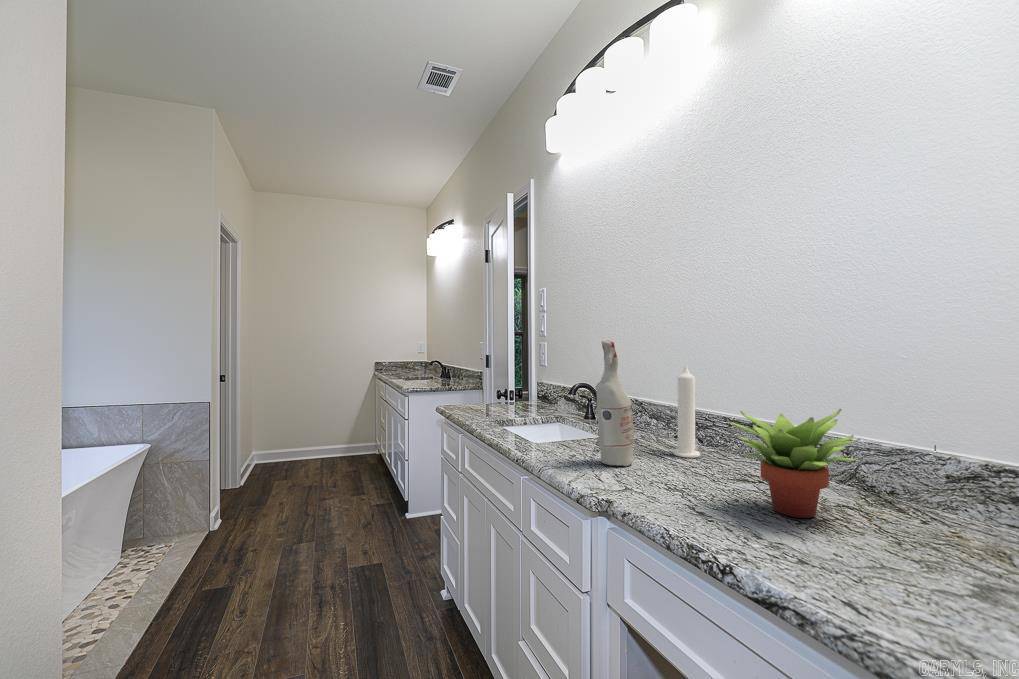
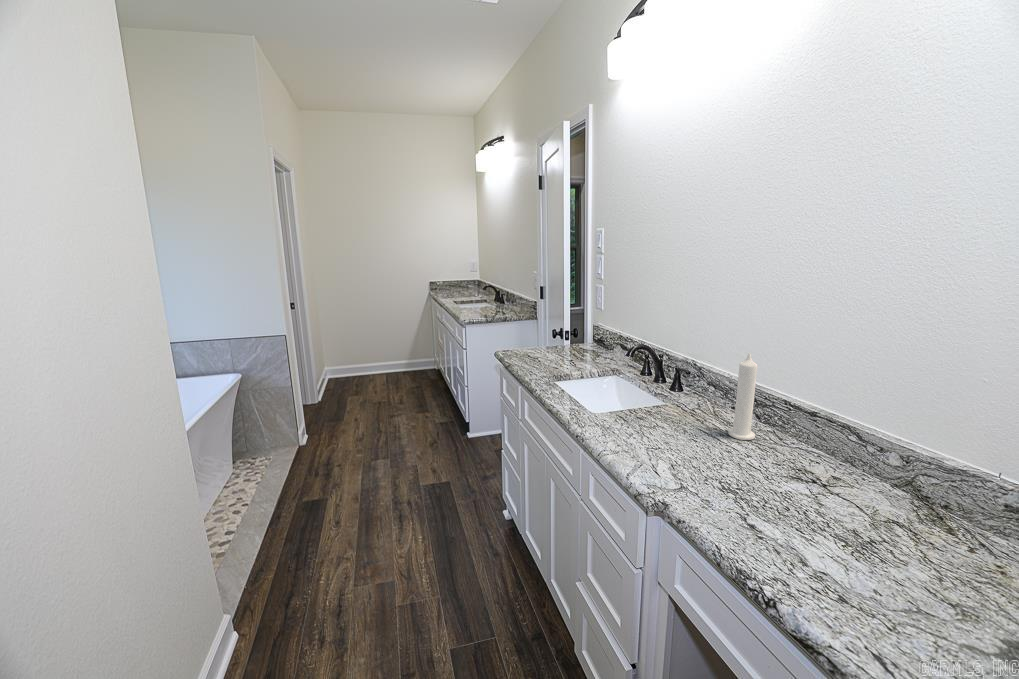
spray bottle: present [595,340,634,466] -> none [656,338,692,453]
succulent plant: present [726,409,860,518] -> none [786,433,921,538]

